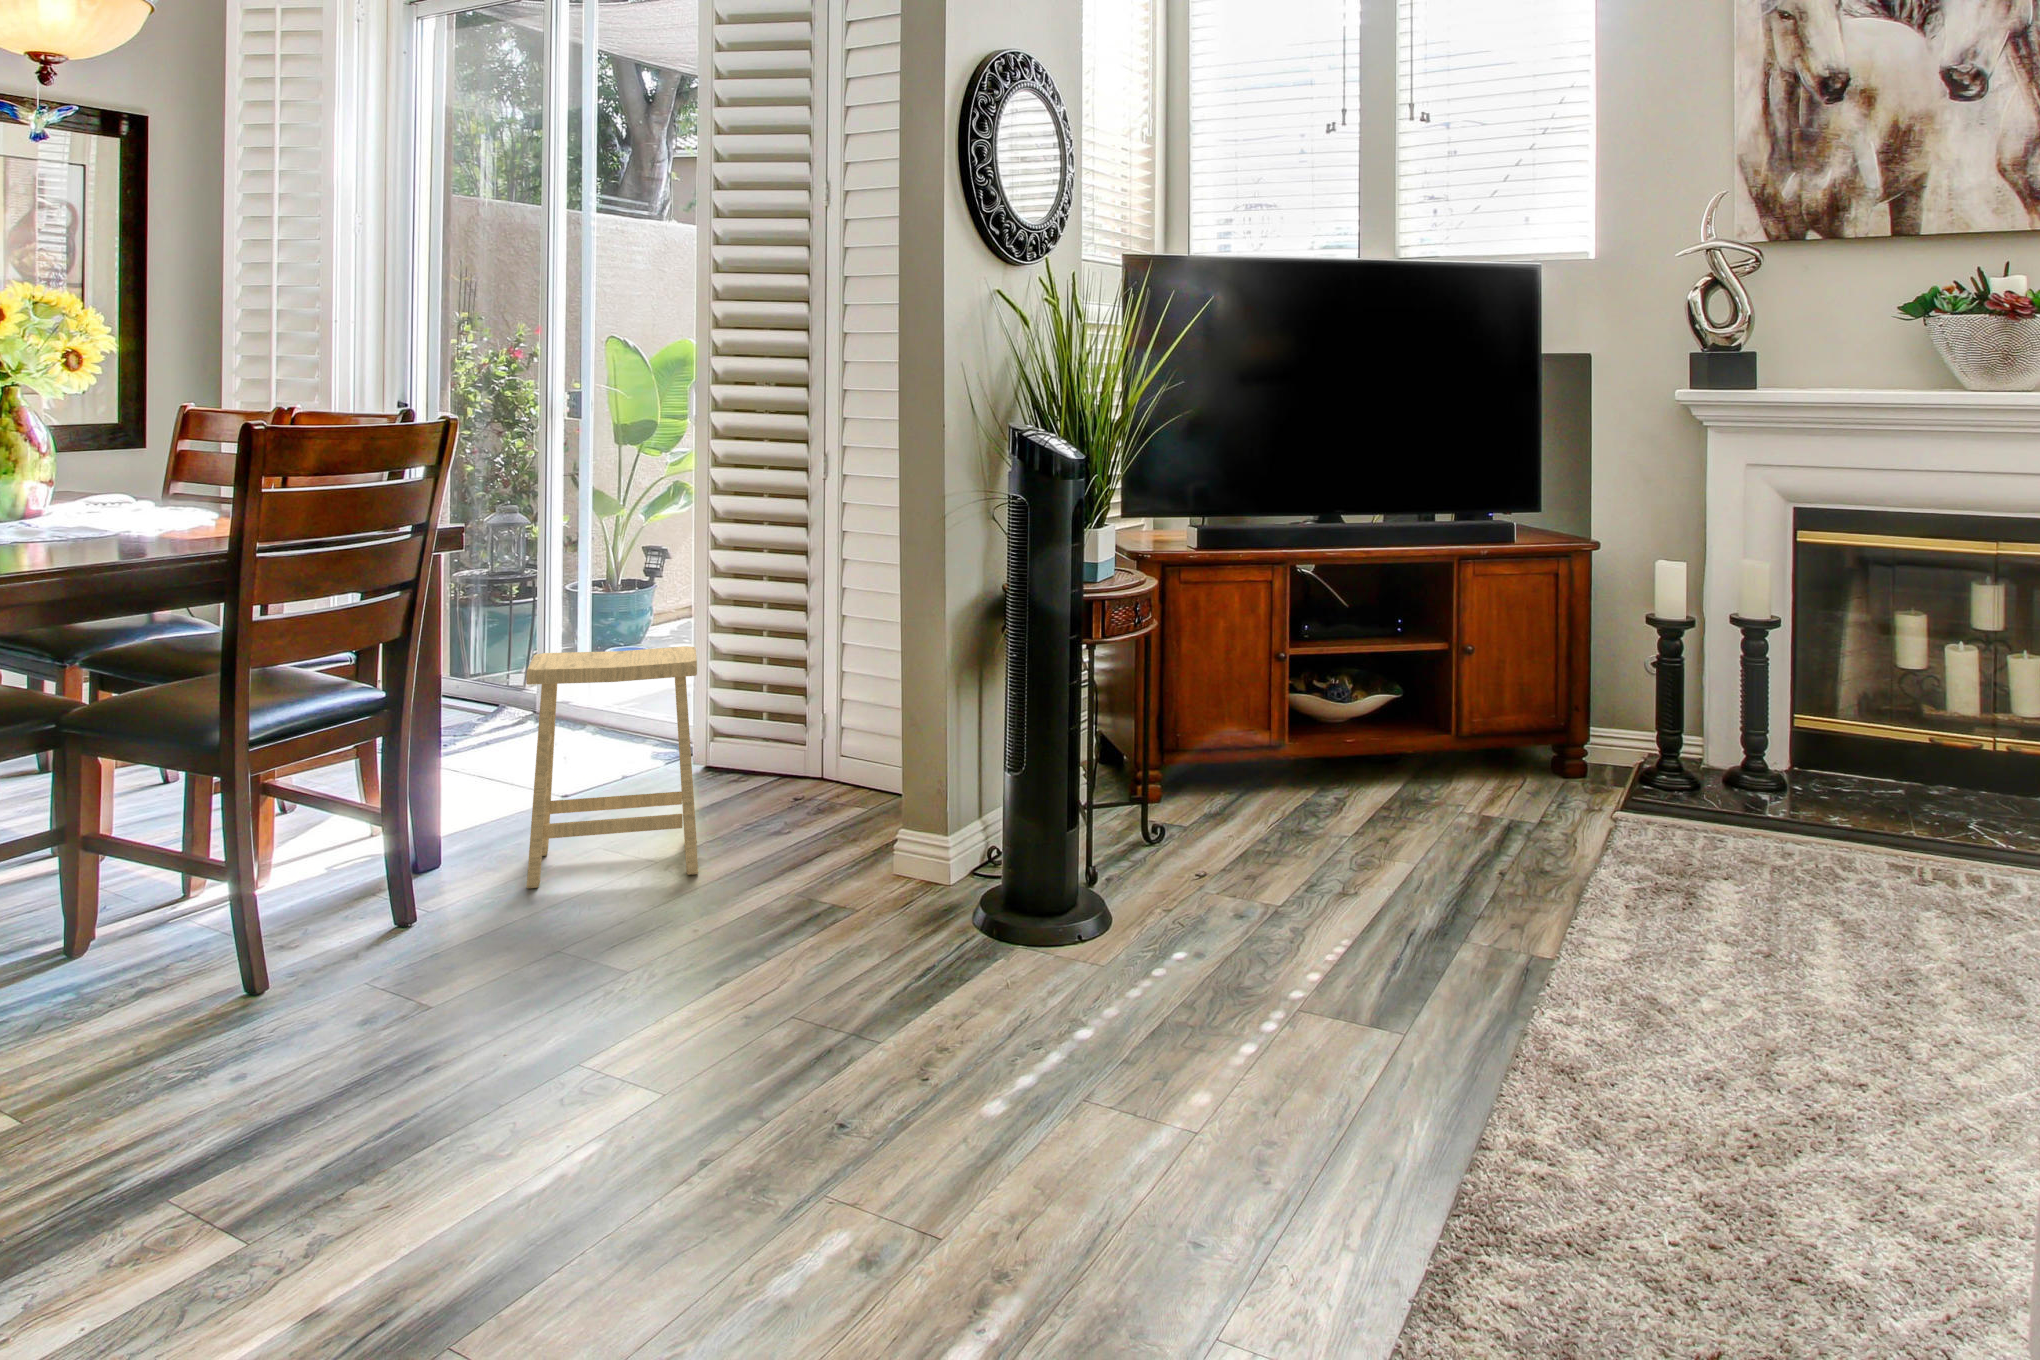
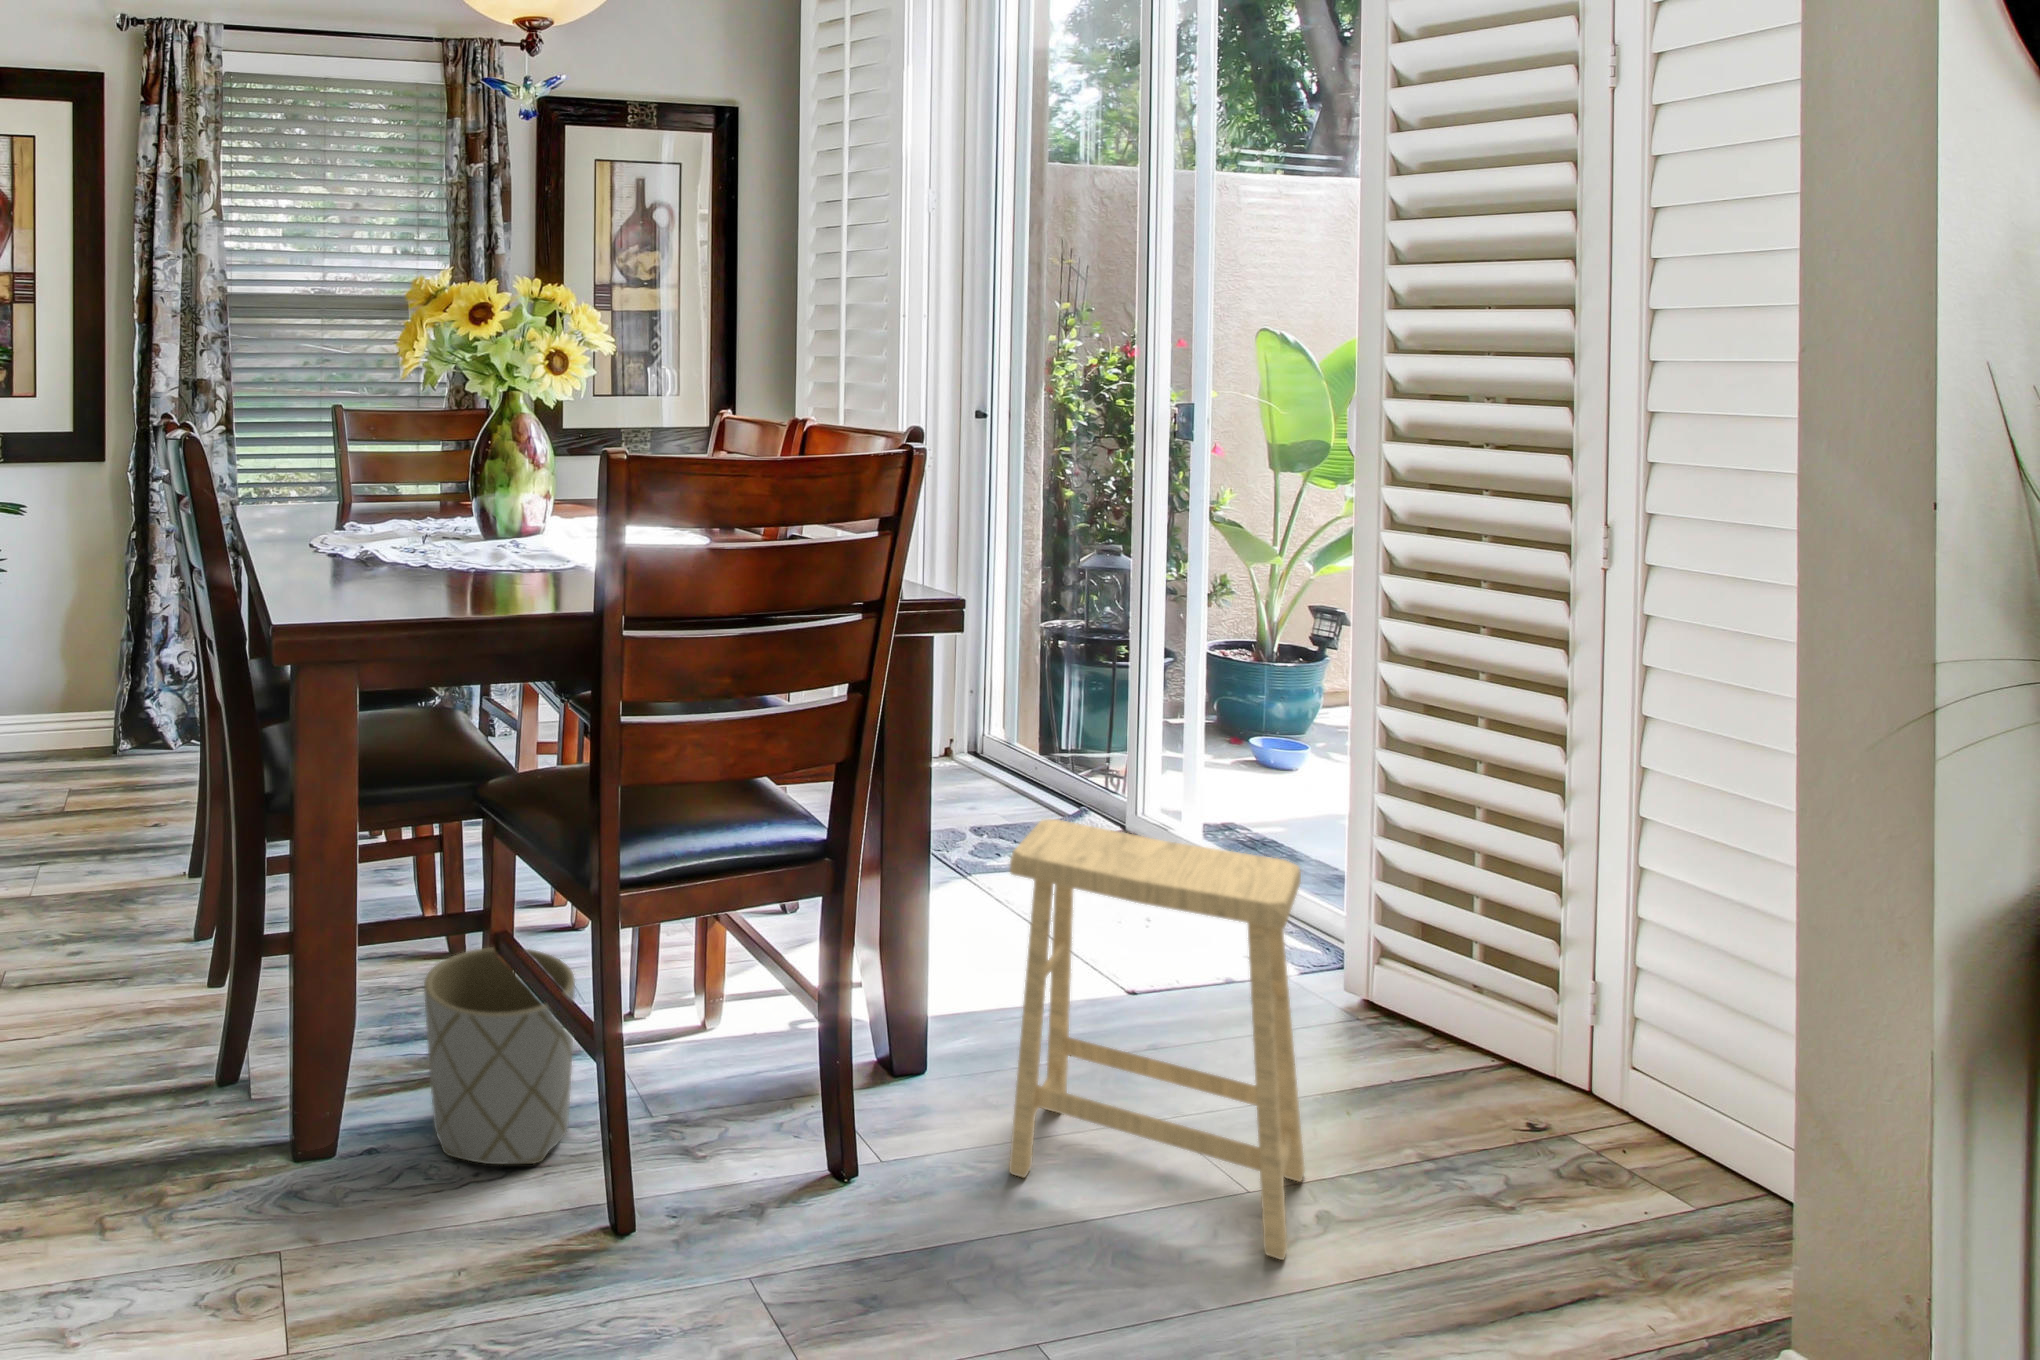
planter: none [34,832,186,1009] -> present [424,947,575,1164]

